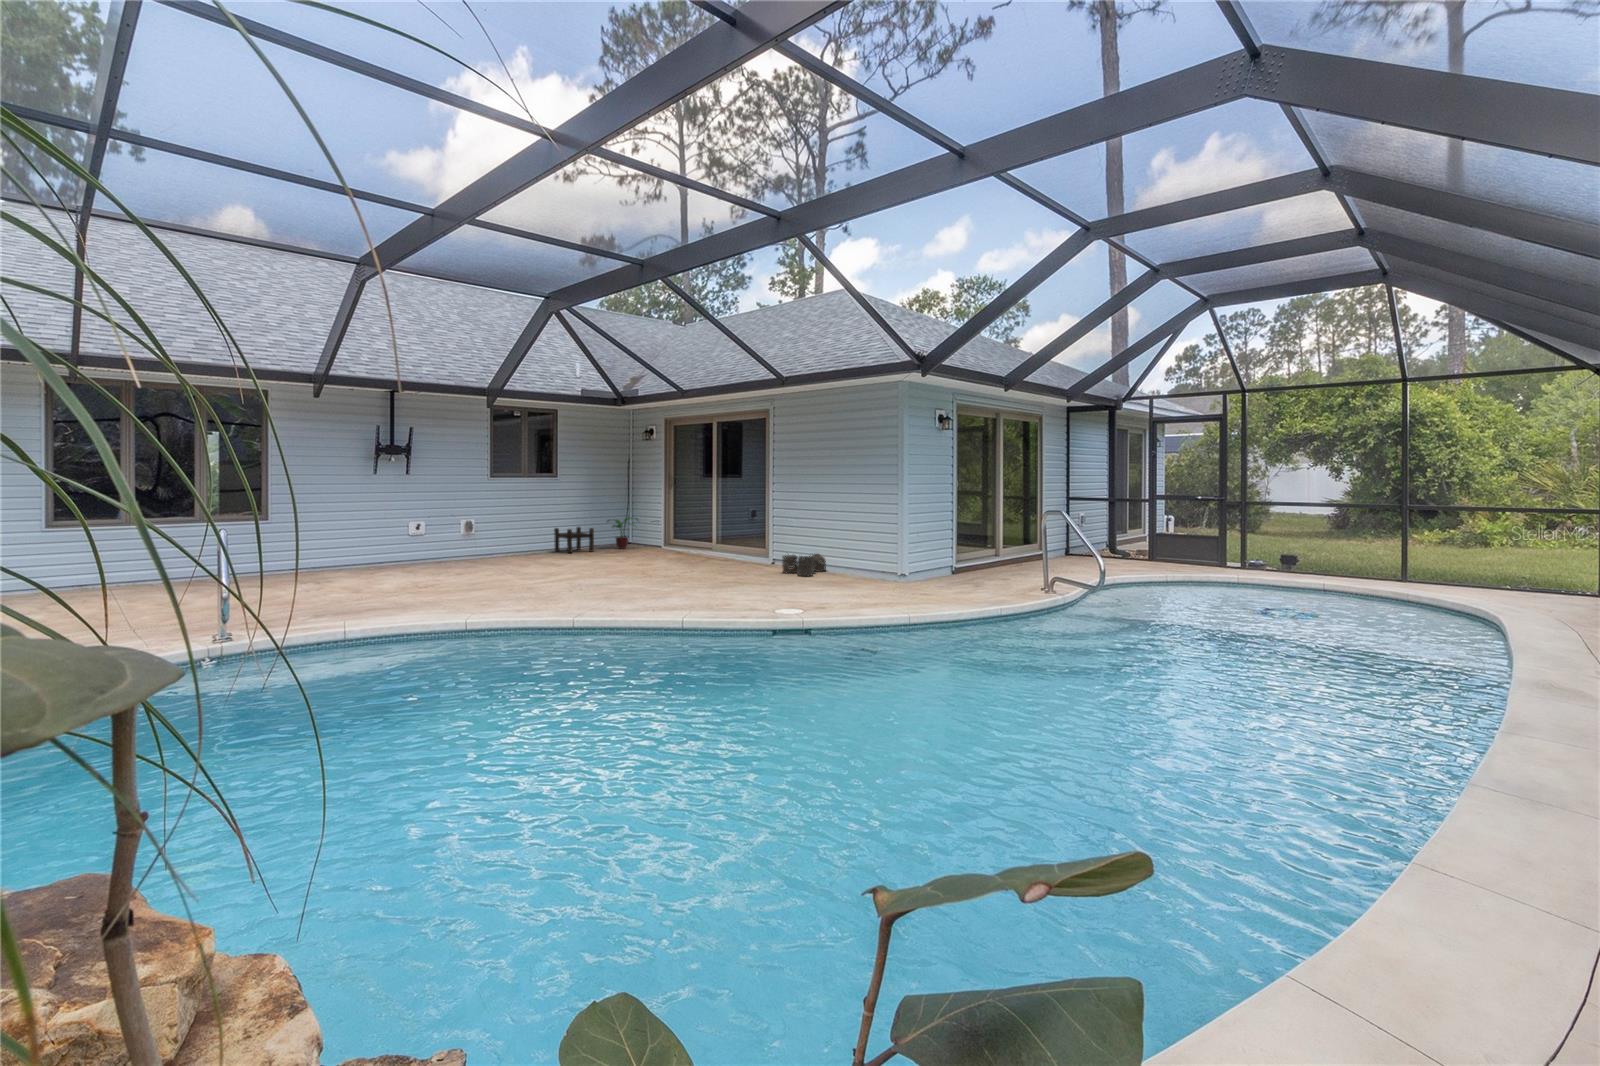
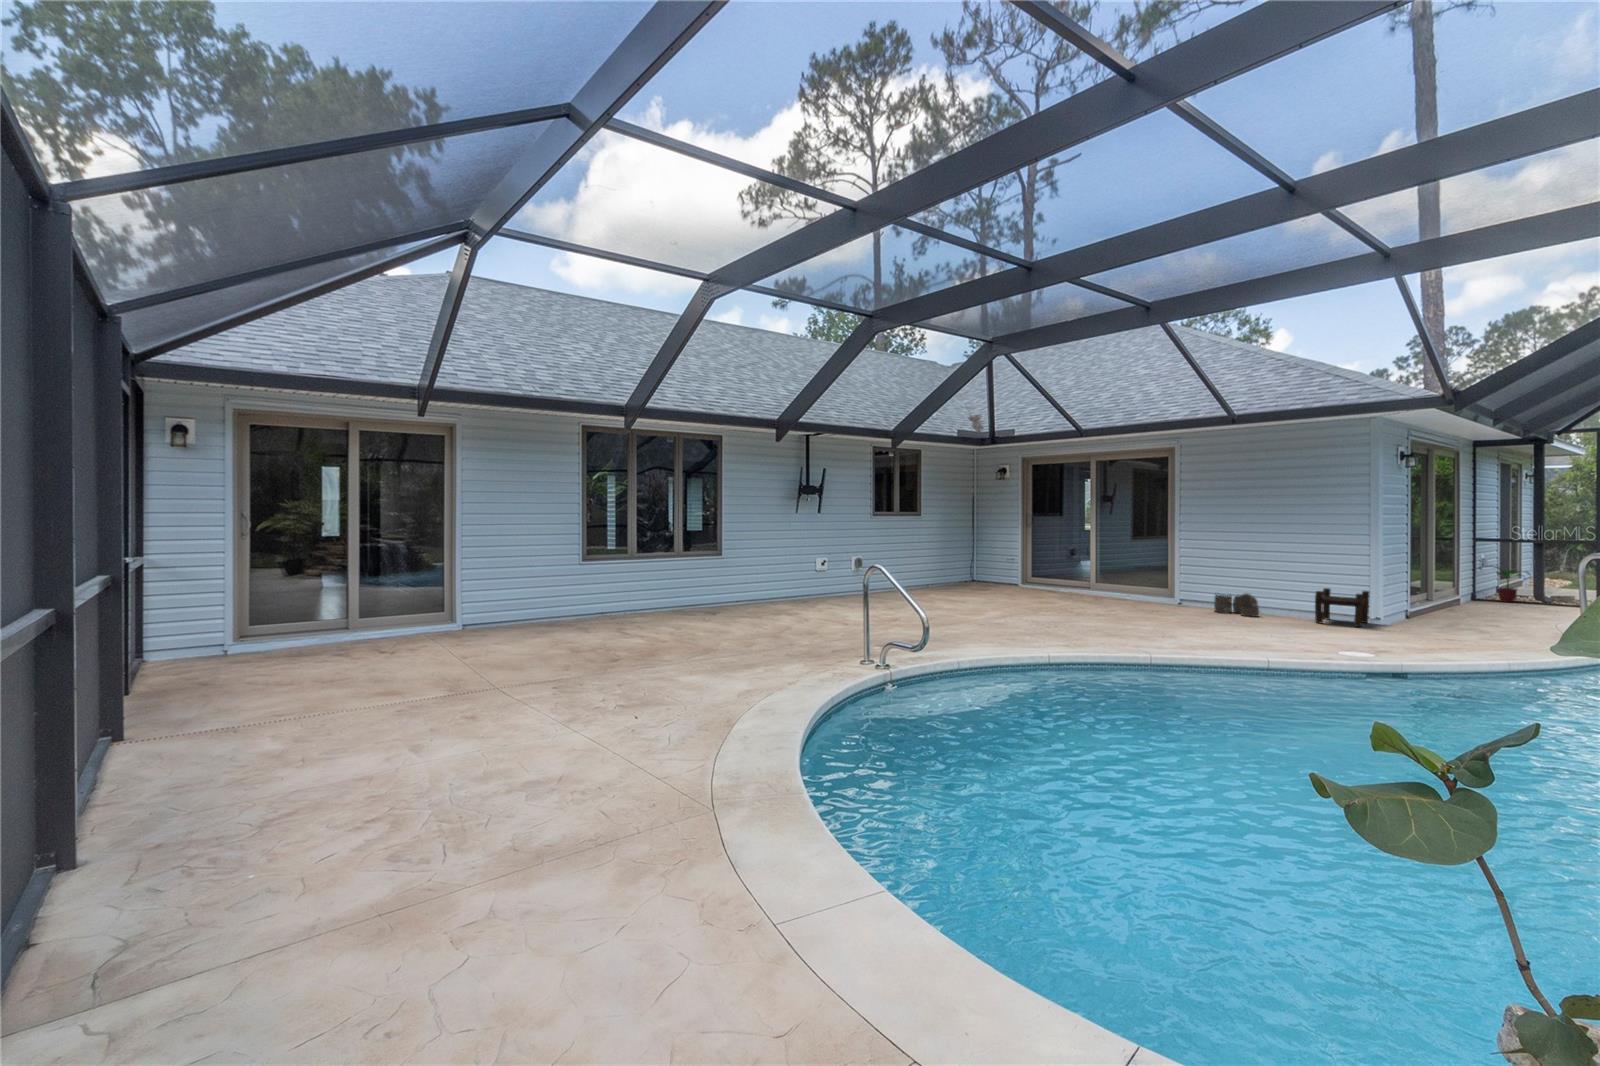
potted plant: present [608,518,638,549] -> present [1493,566,1529,602]
stool: present [554,527,594,553] -> present [1315,588,1369,627]

